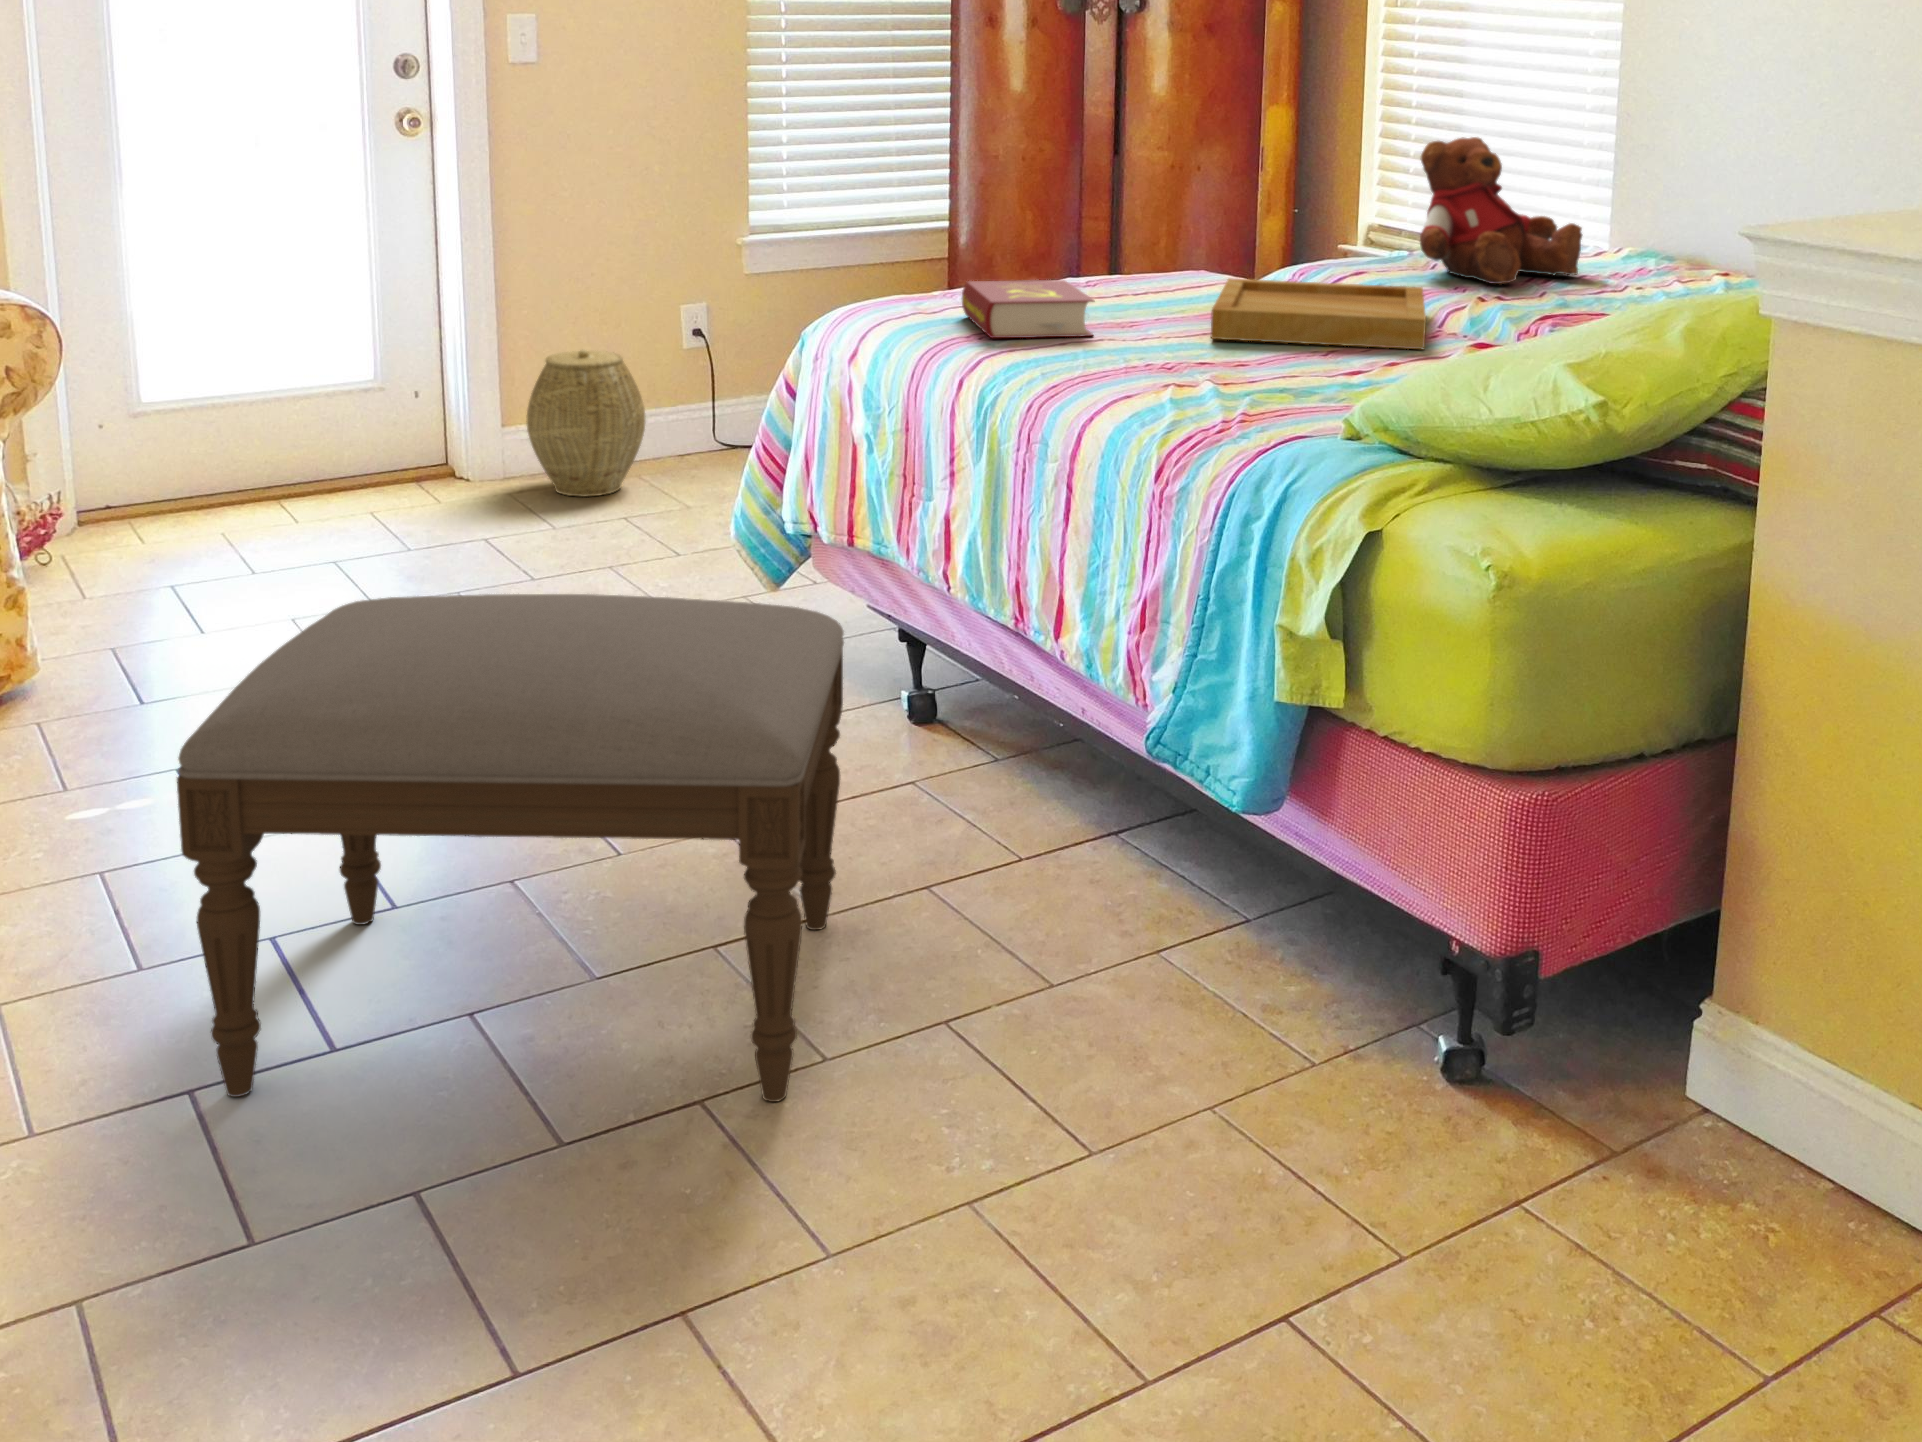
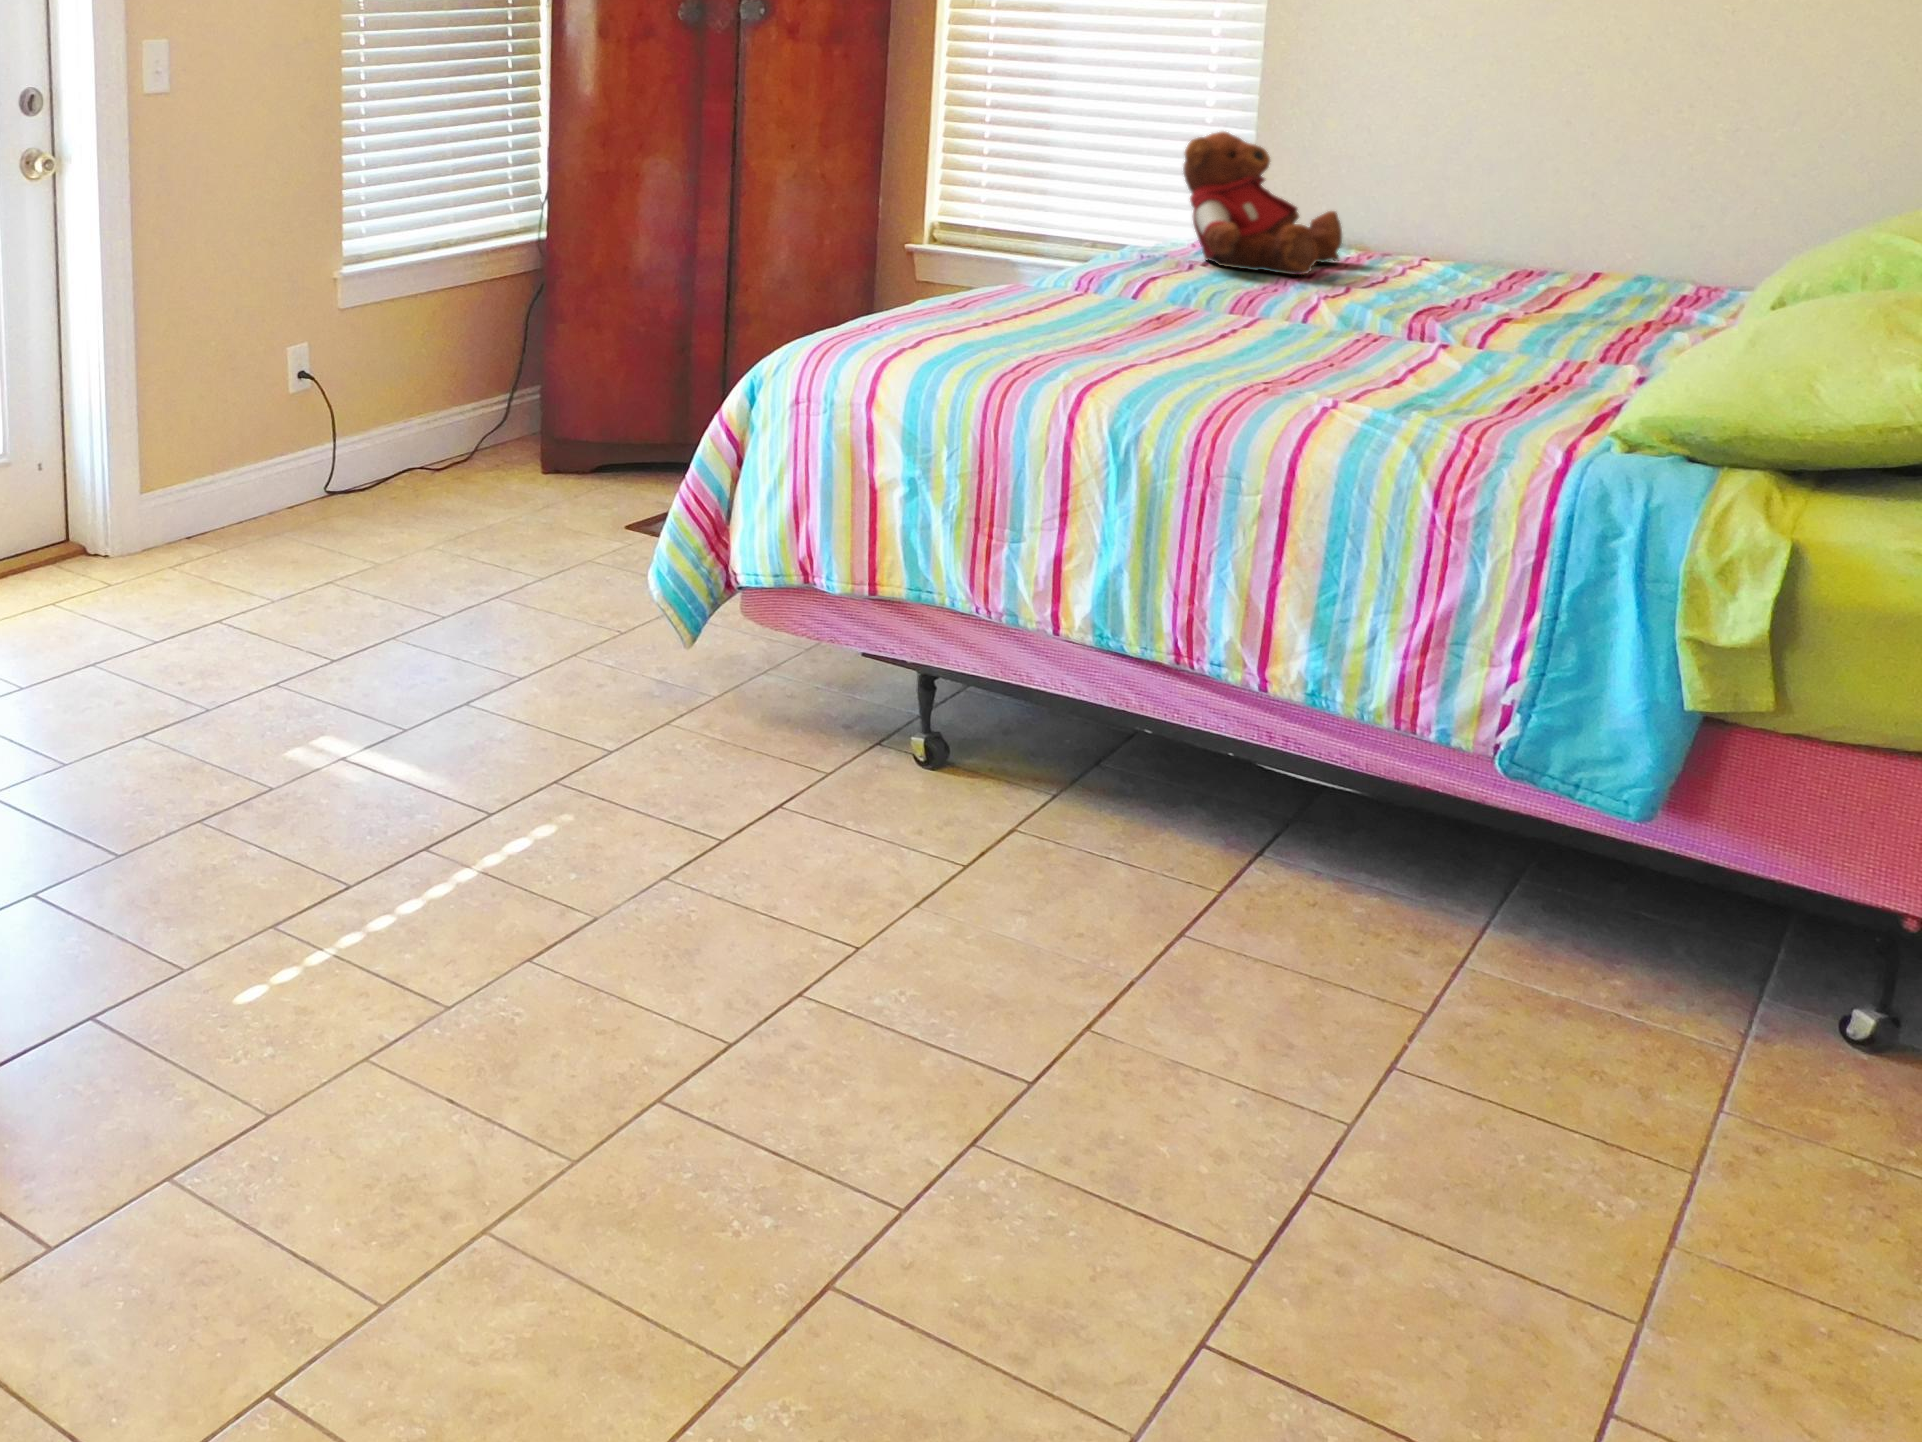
tray: present [1211,279,1426,349] -> none [1127,284,1428,352]
book: present [962,280,1094,338] -> none [925,301,1106,368]
woven basket: present [527,350,645,497] -> none [179,405,303,563]
ottoman: present [177,594,844,1102] -> none [676,675,1464,1299]

